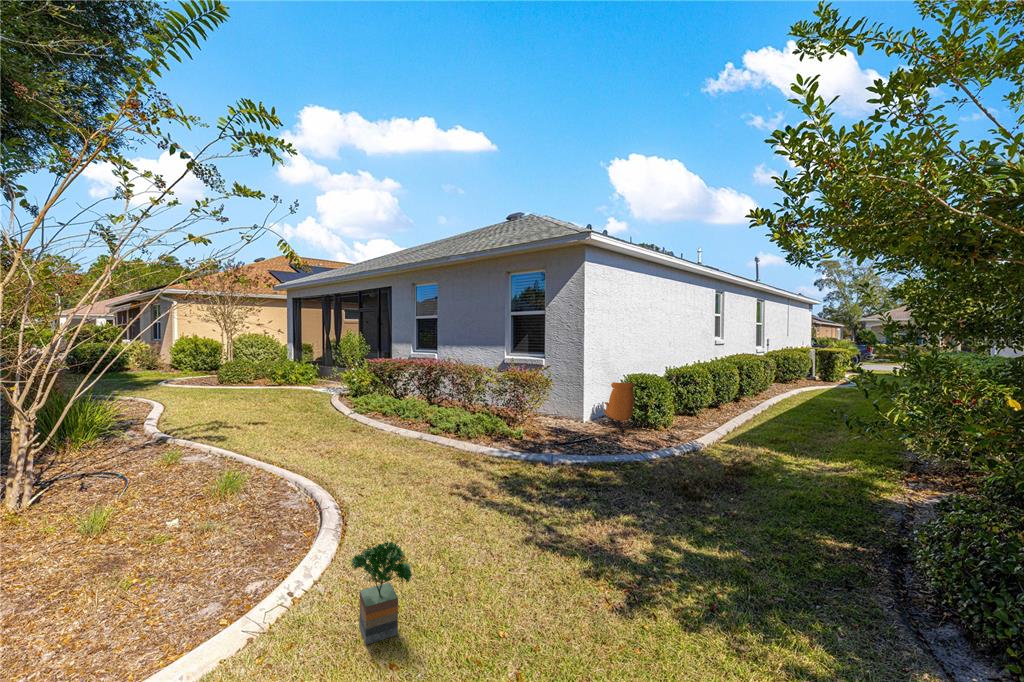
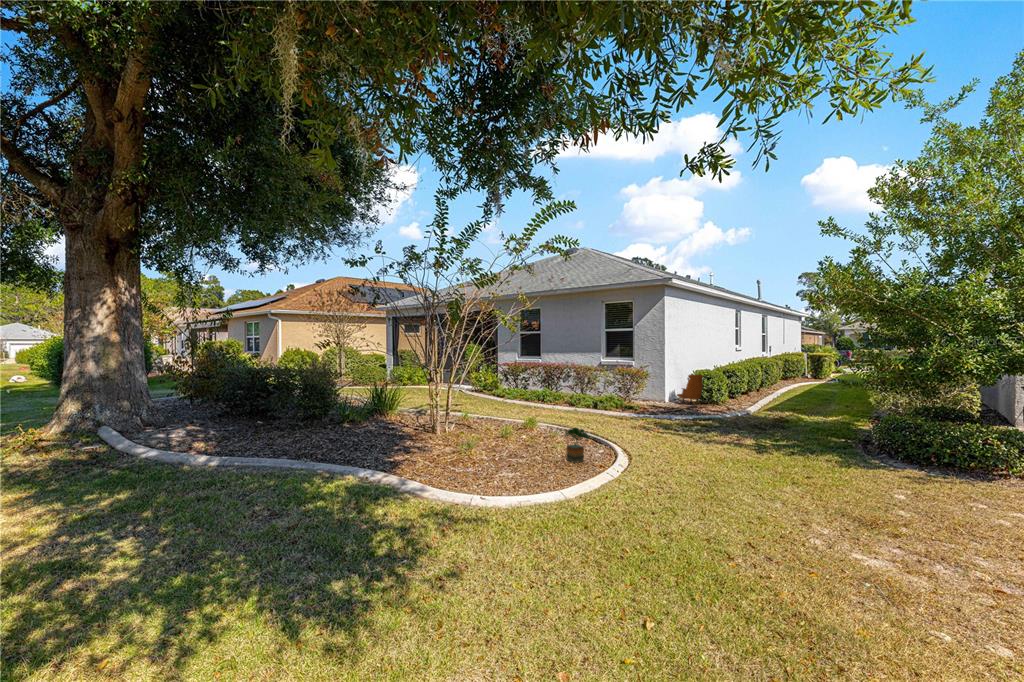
potted tree: present [351,541,412,645] -> present [565,428,589,463]

